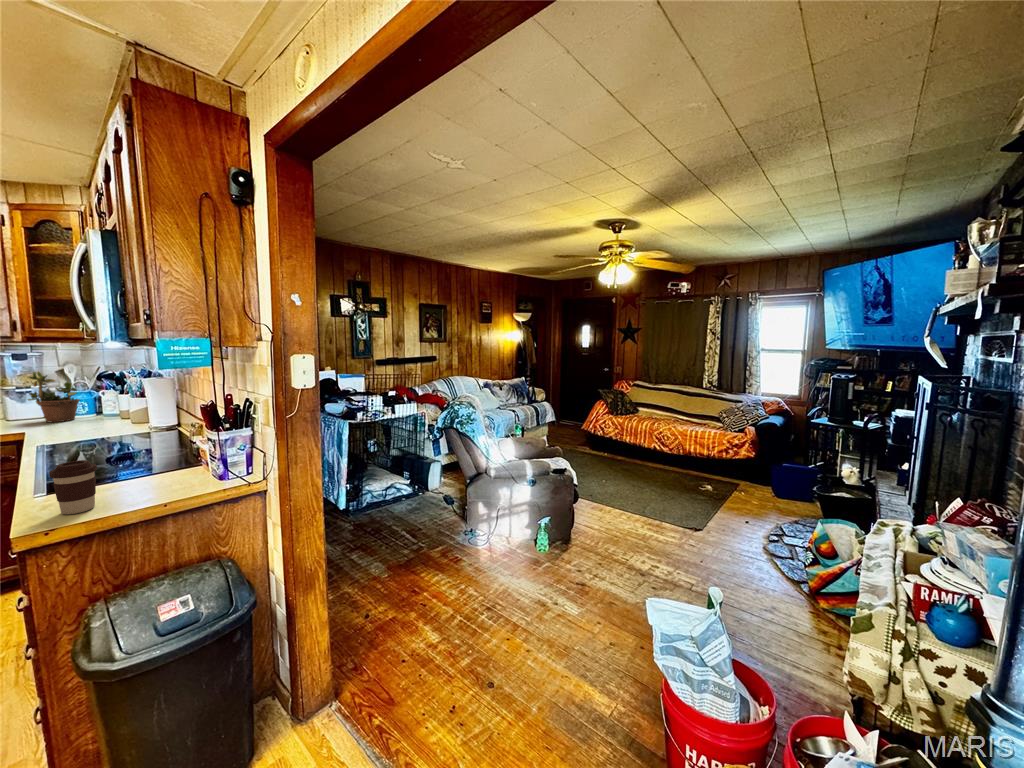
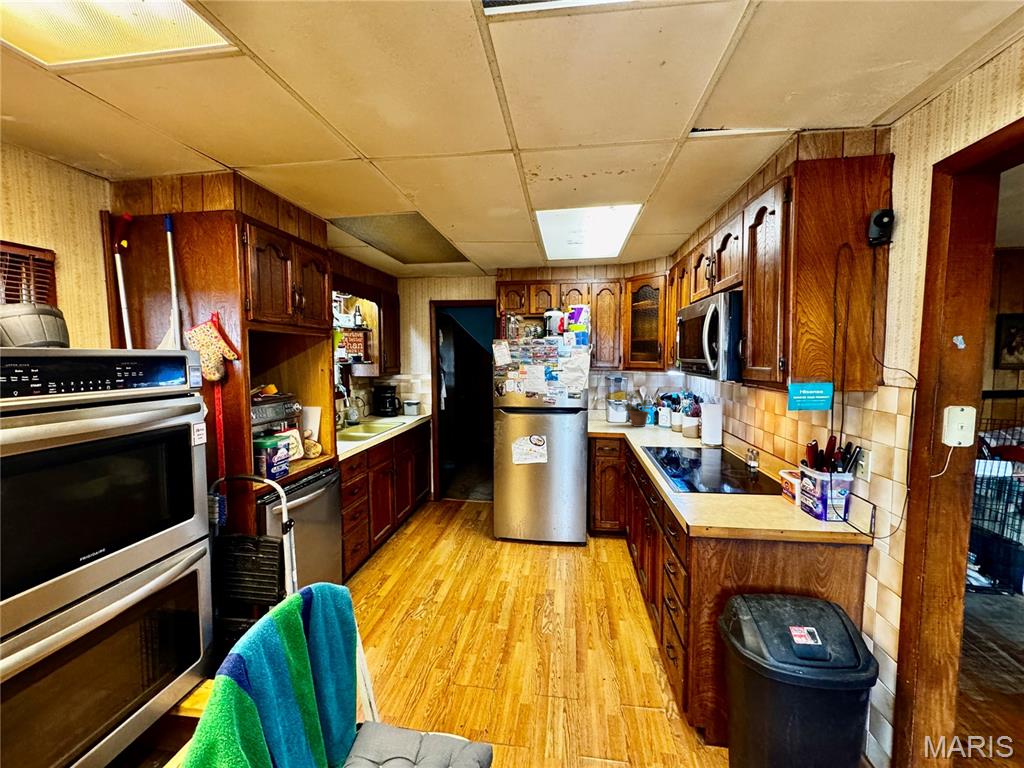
coffee cup: present [49,460,97,514] -> none [702,474,730,515]

